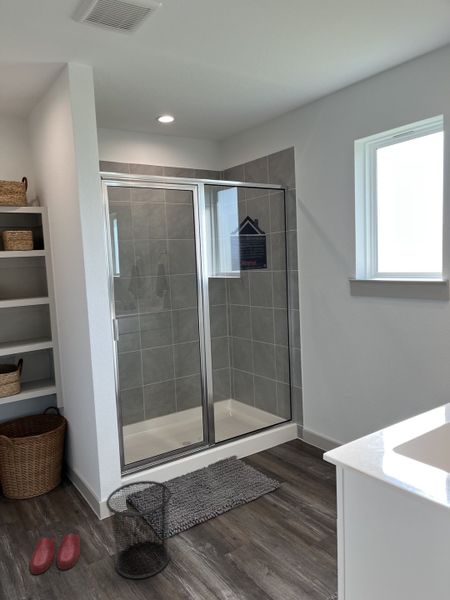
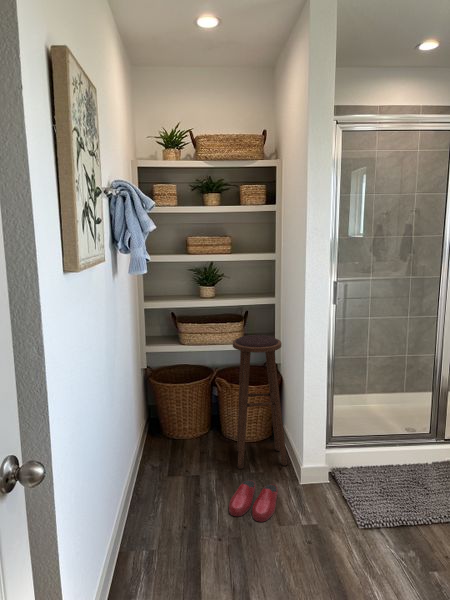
stool: none [13,381,84,526] -> present [233,335,287,469]
waste bin: present [106,481,171,579] -> none [301,458,373,562]

